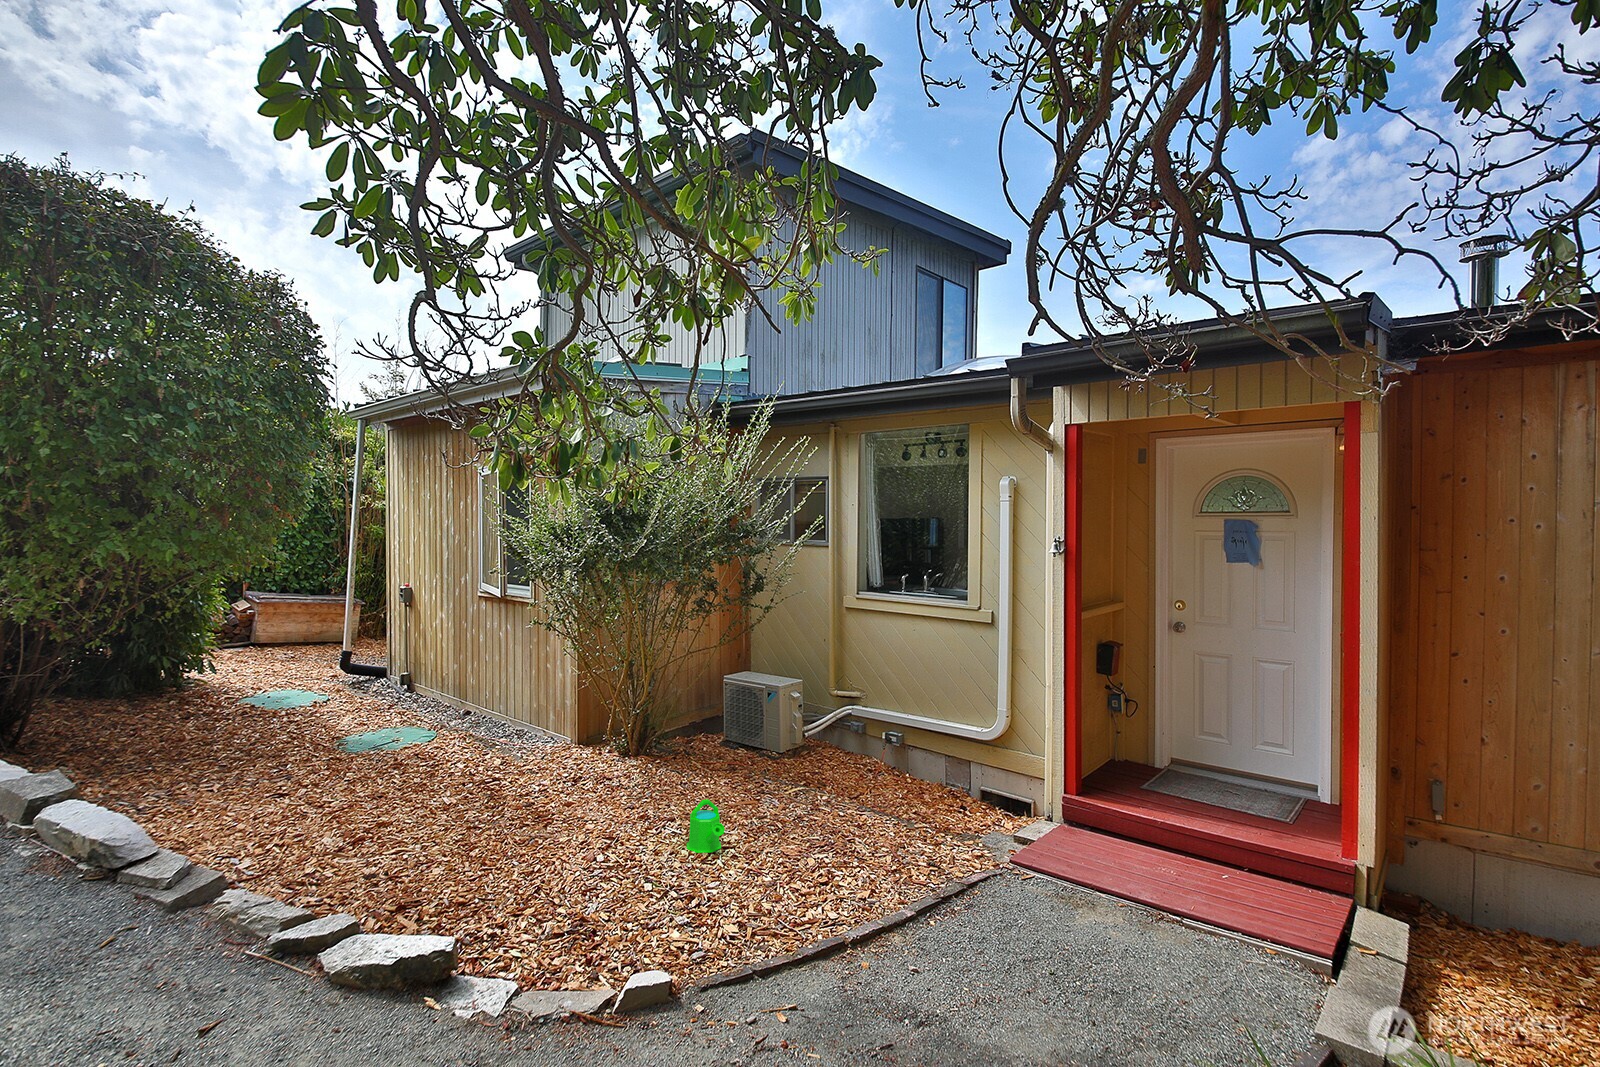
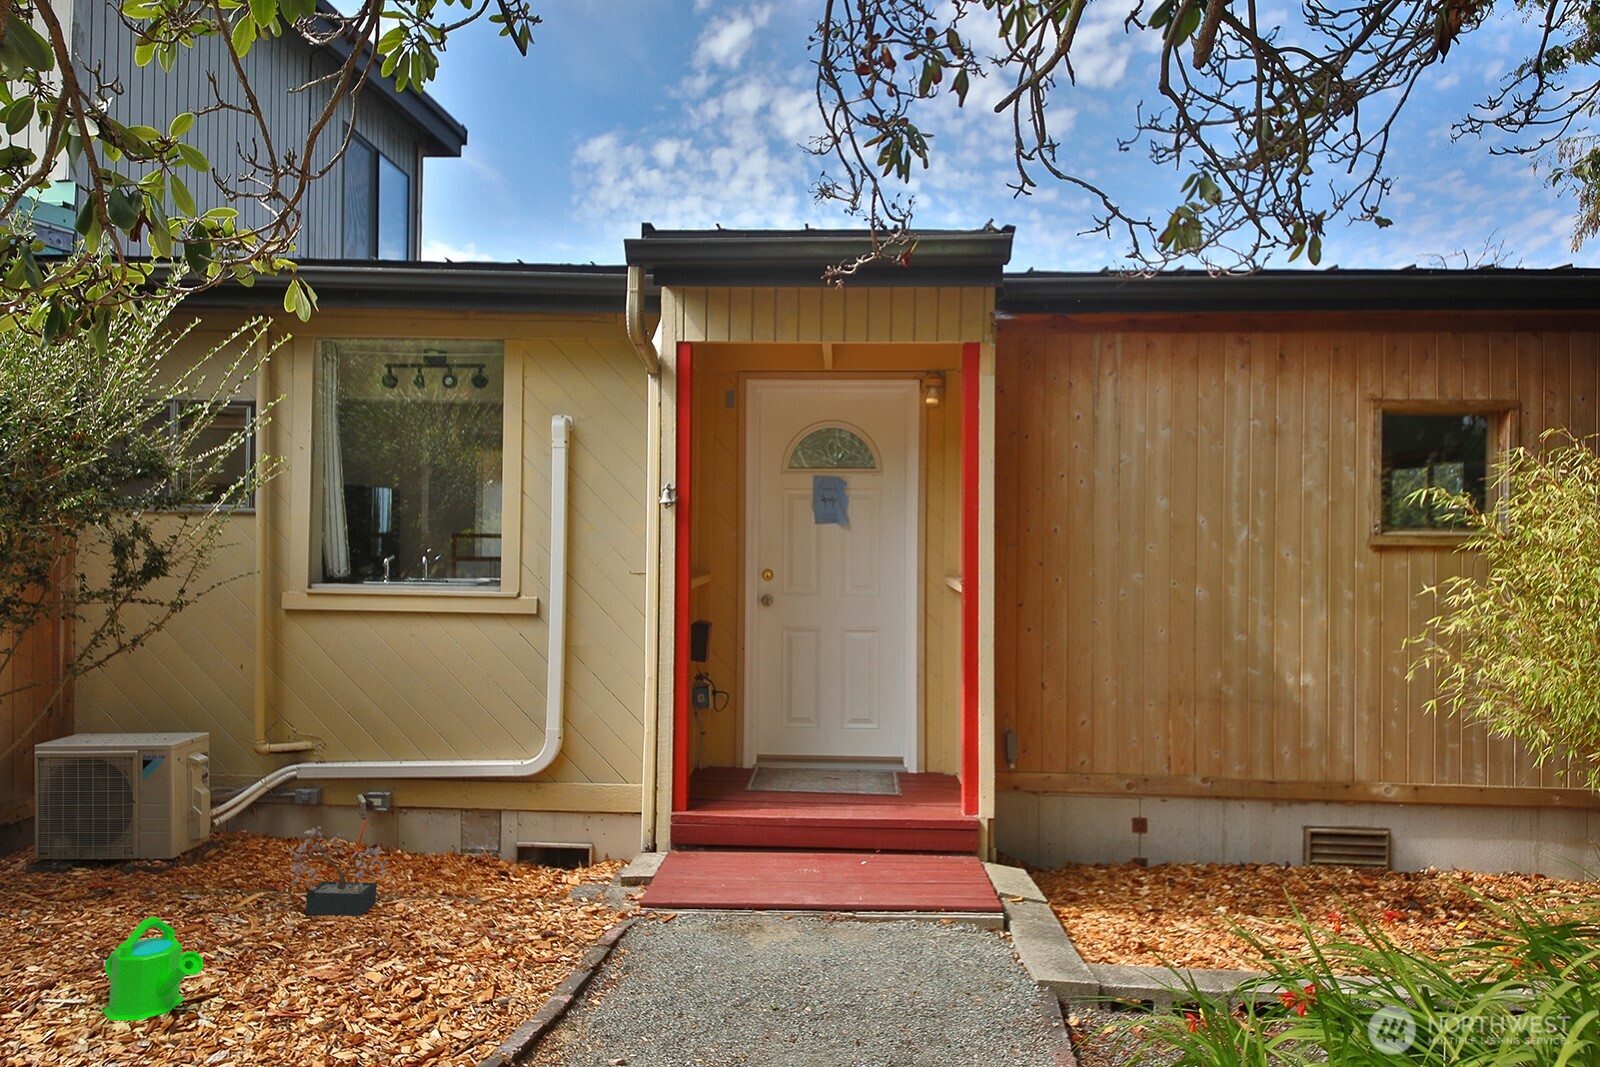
decorative plant: none [796,762,854,823] -> present [289,826,389,916]

